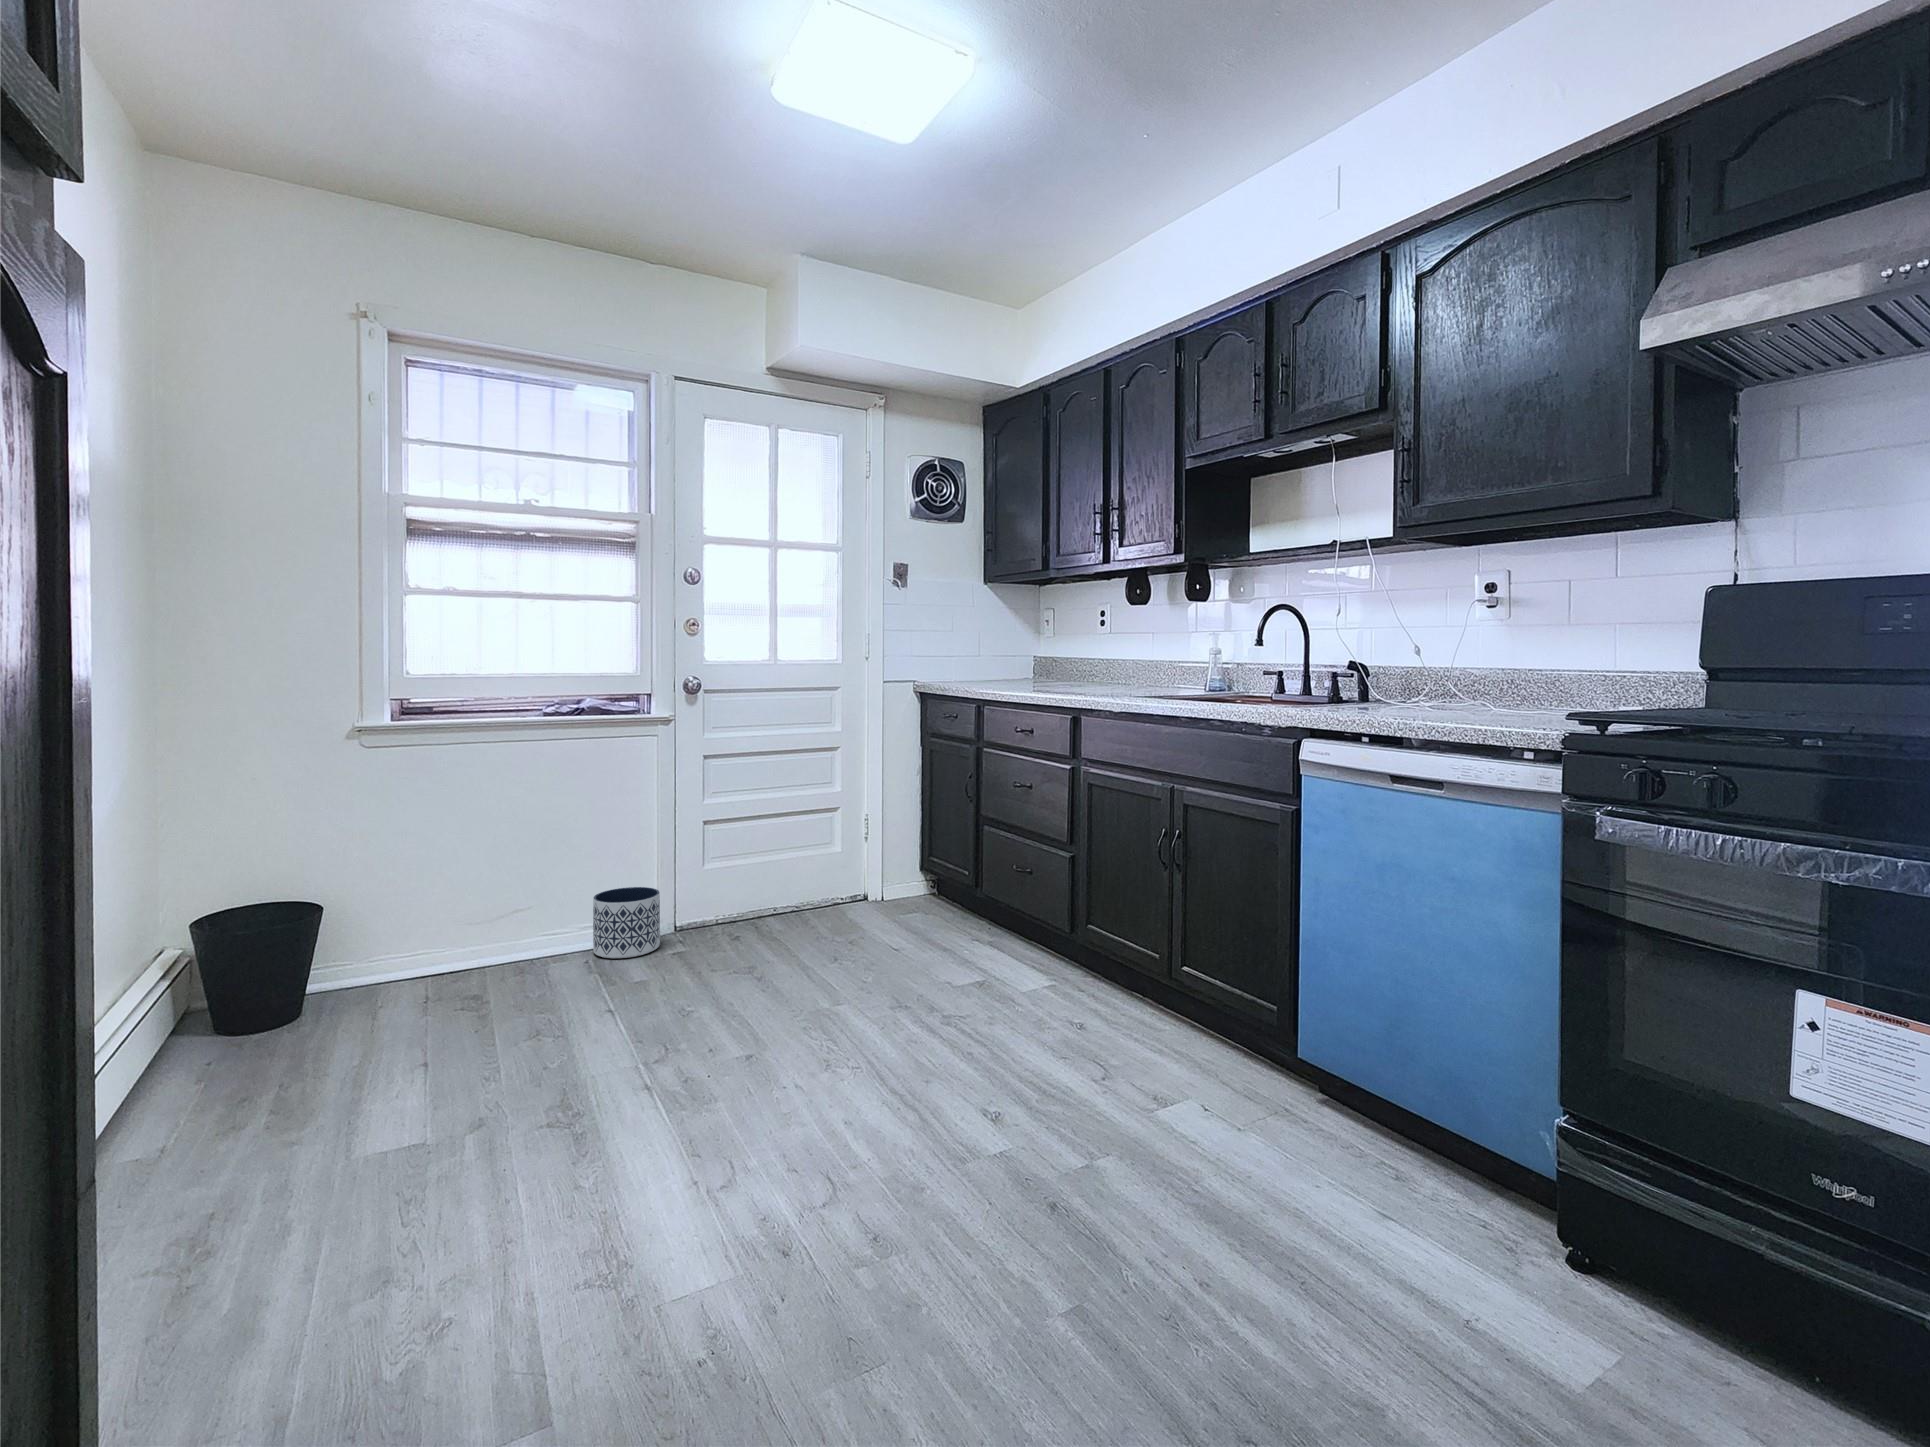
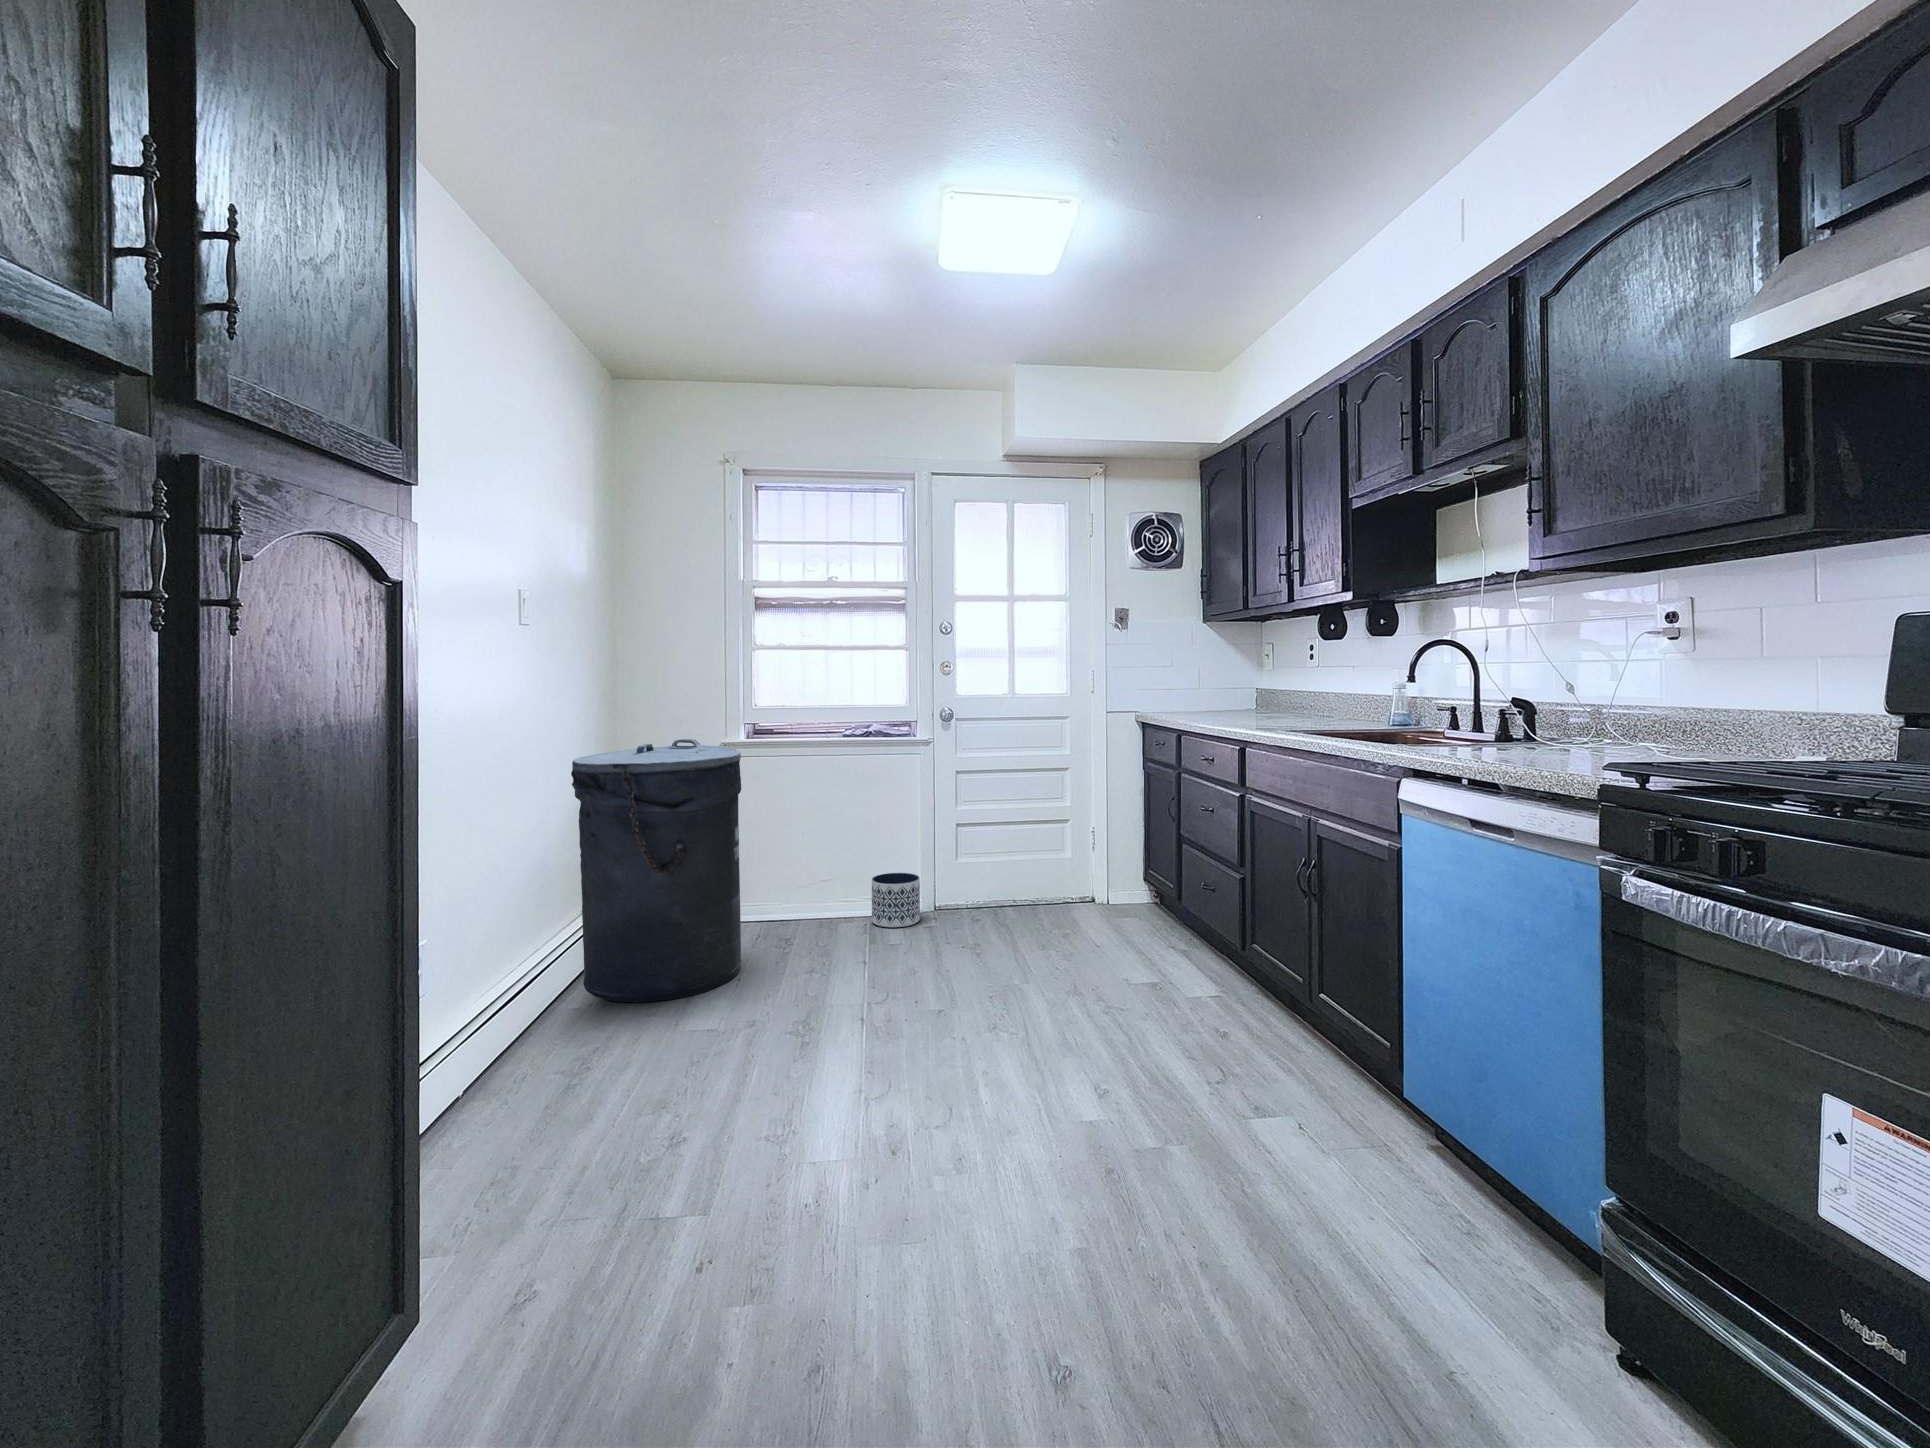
trash can: none [118,719,424,1119] -> present [571,739,741,1002]

